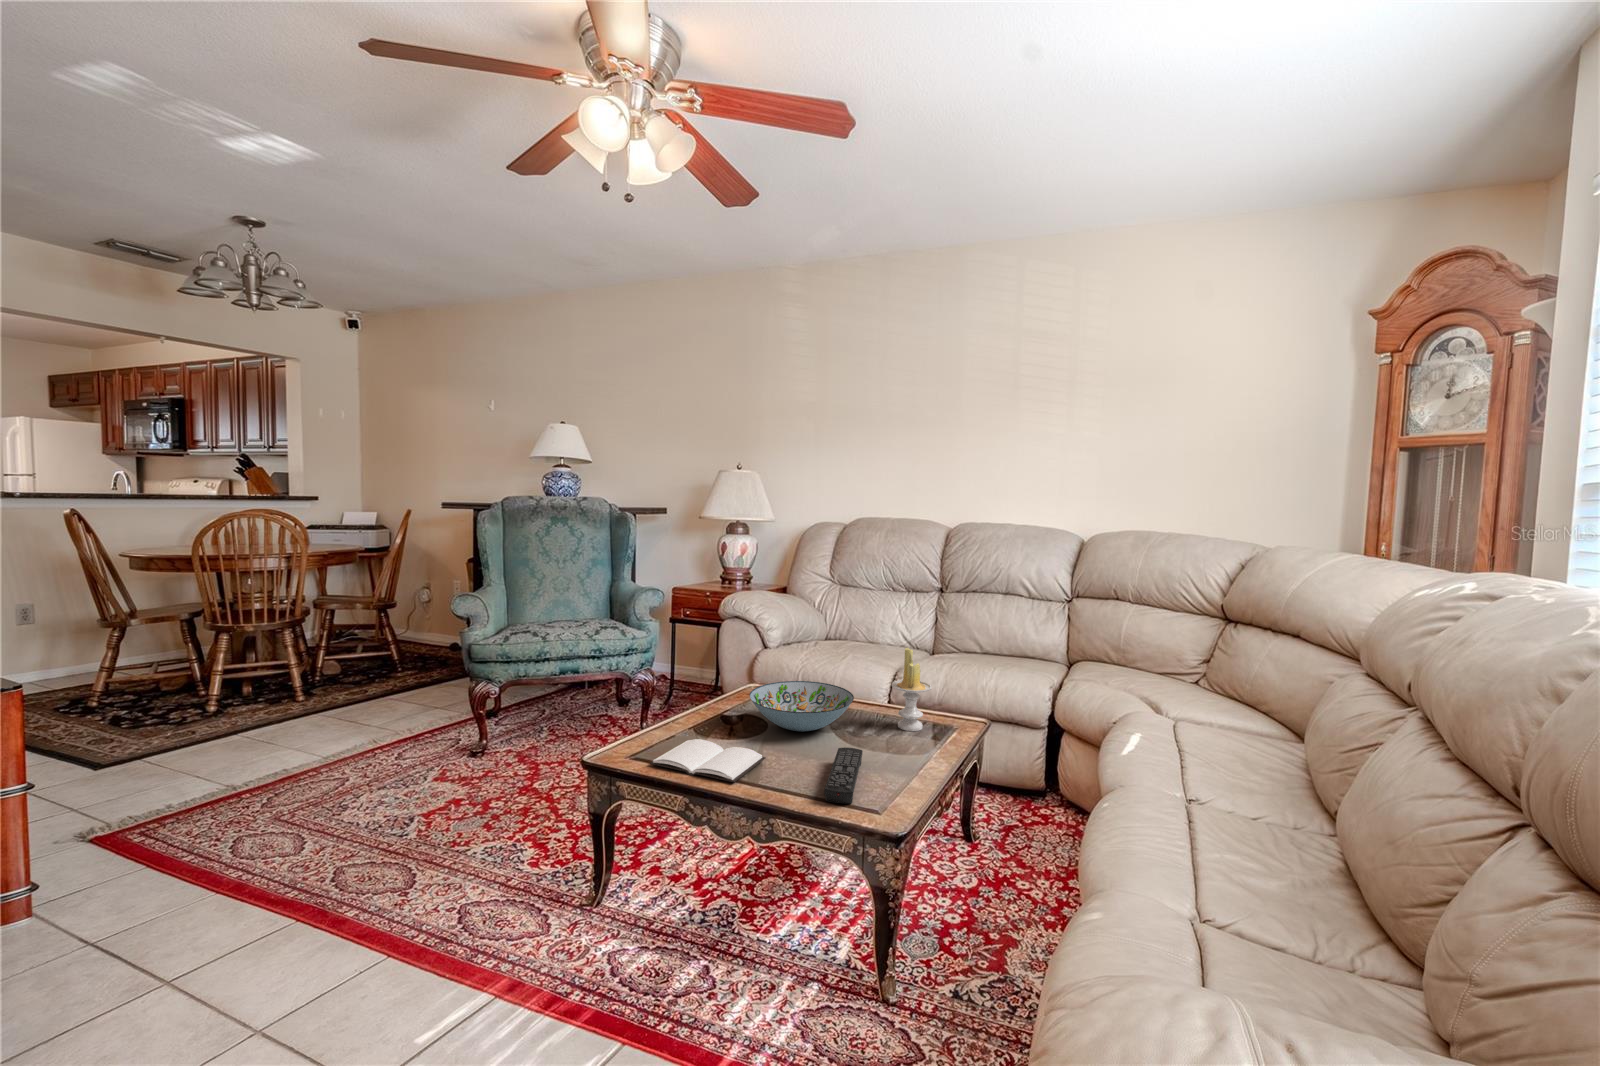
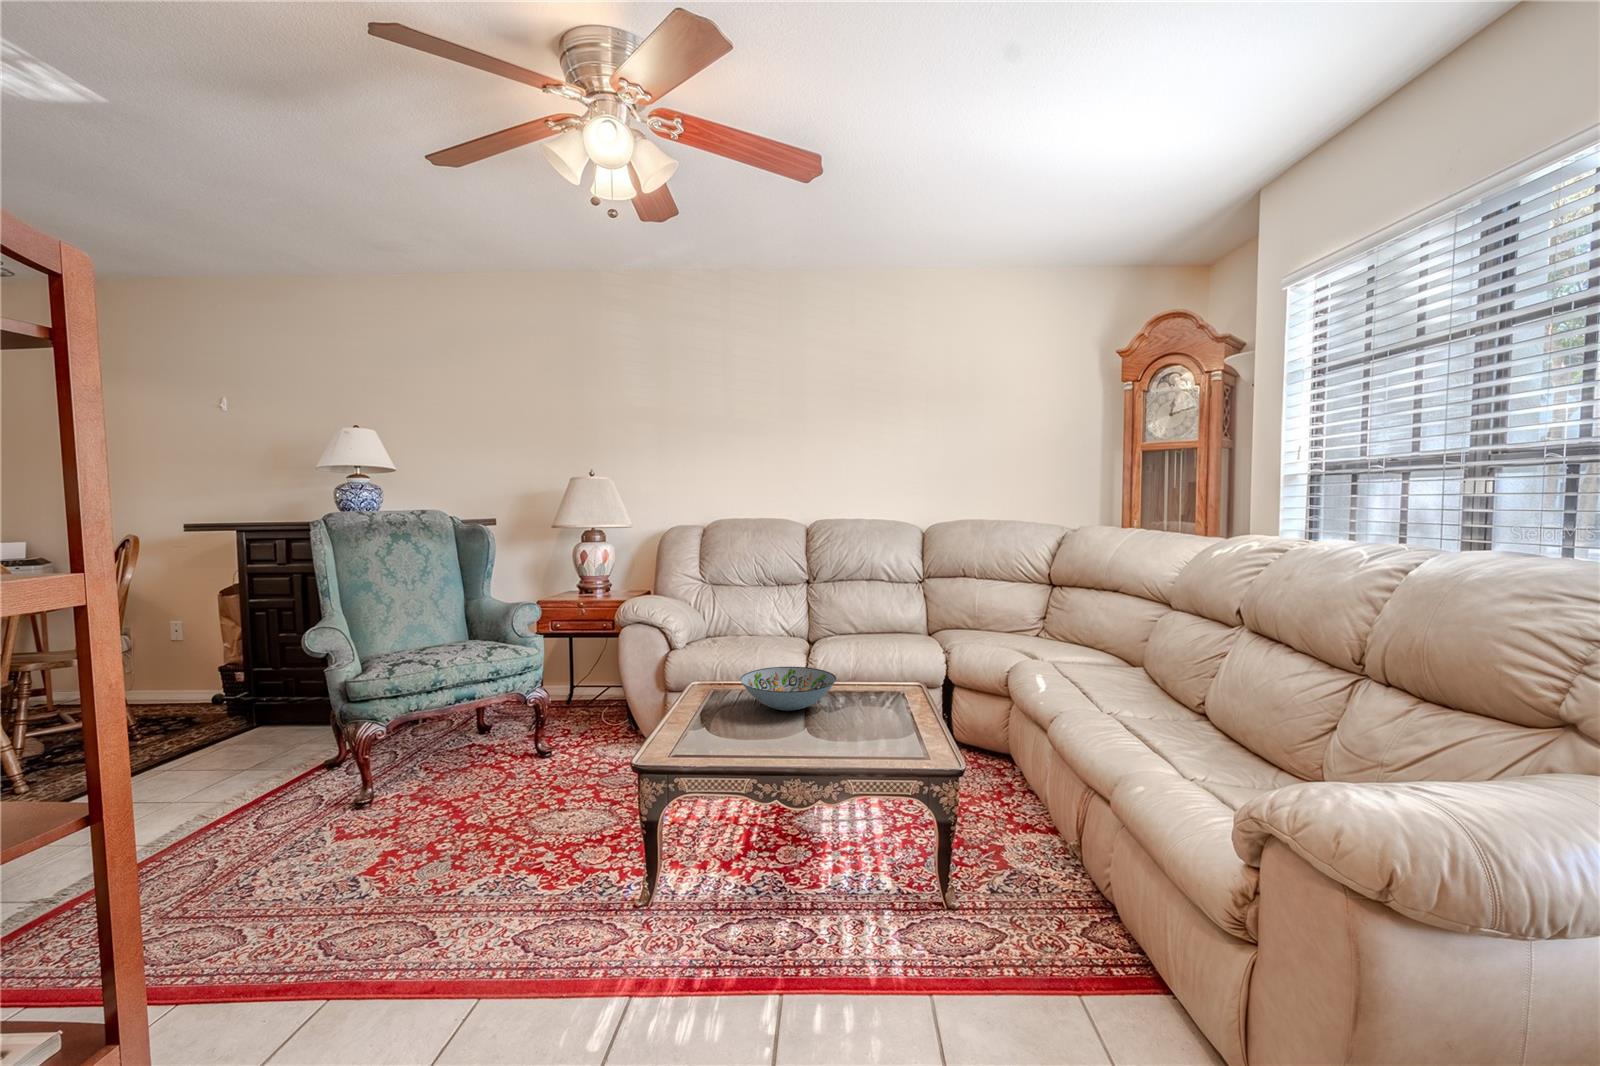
candle: present [892,648,932,731] -> none [855,625,890,697]
book: present [650,739,766,782] -> none [705,728,799,758]
remote control: present [825,747,863,804] -> none [856,713,908,755]

